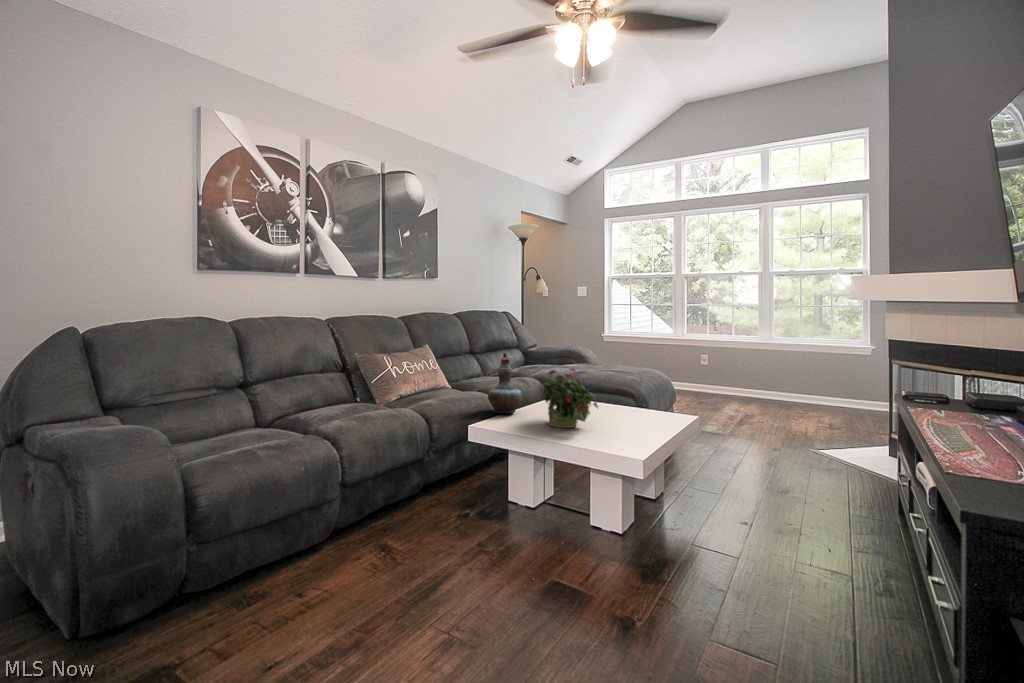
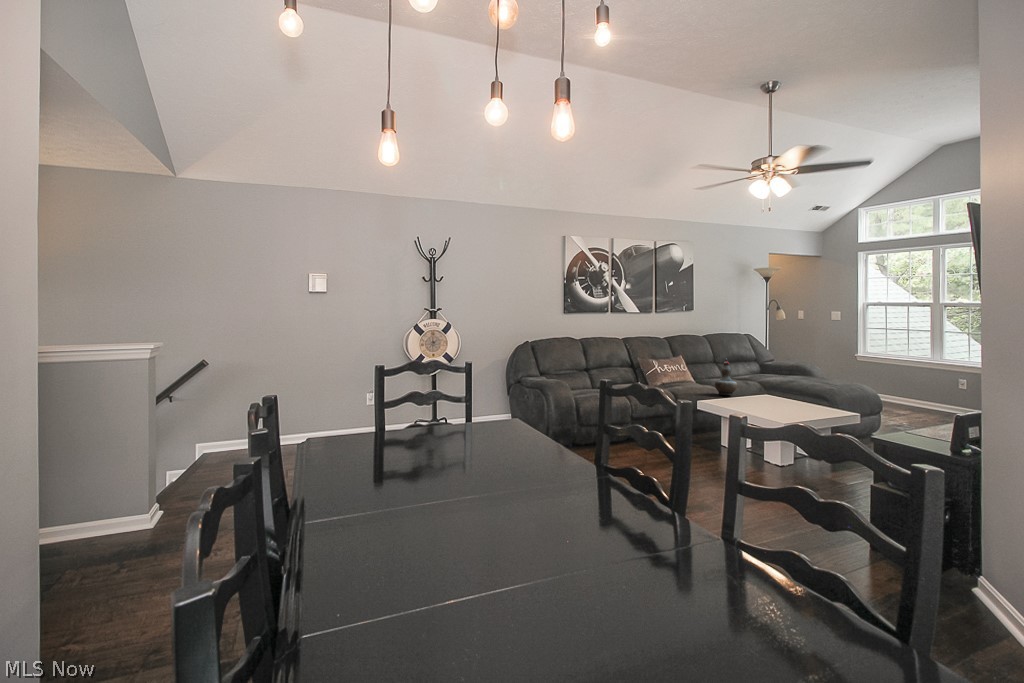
potted plant: present [542,368,598,428] -> none [744,368,785,404]

